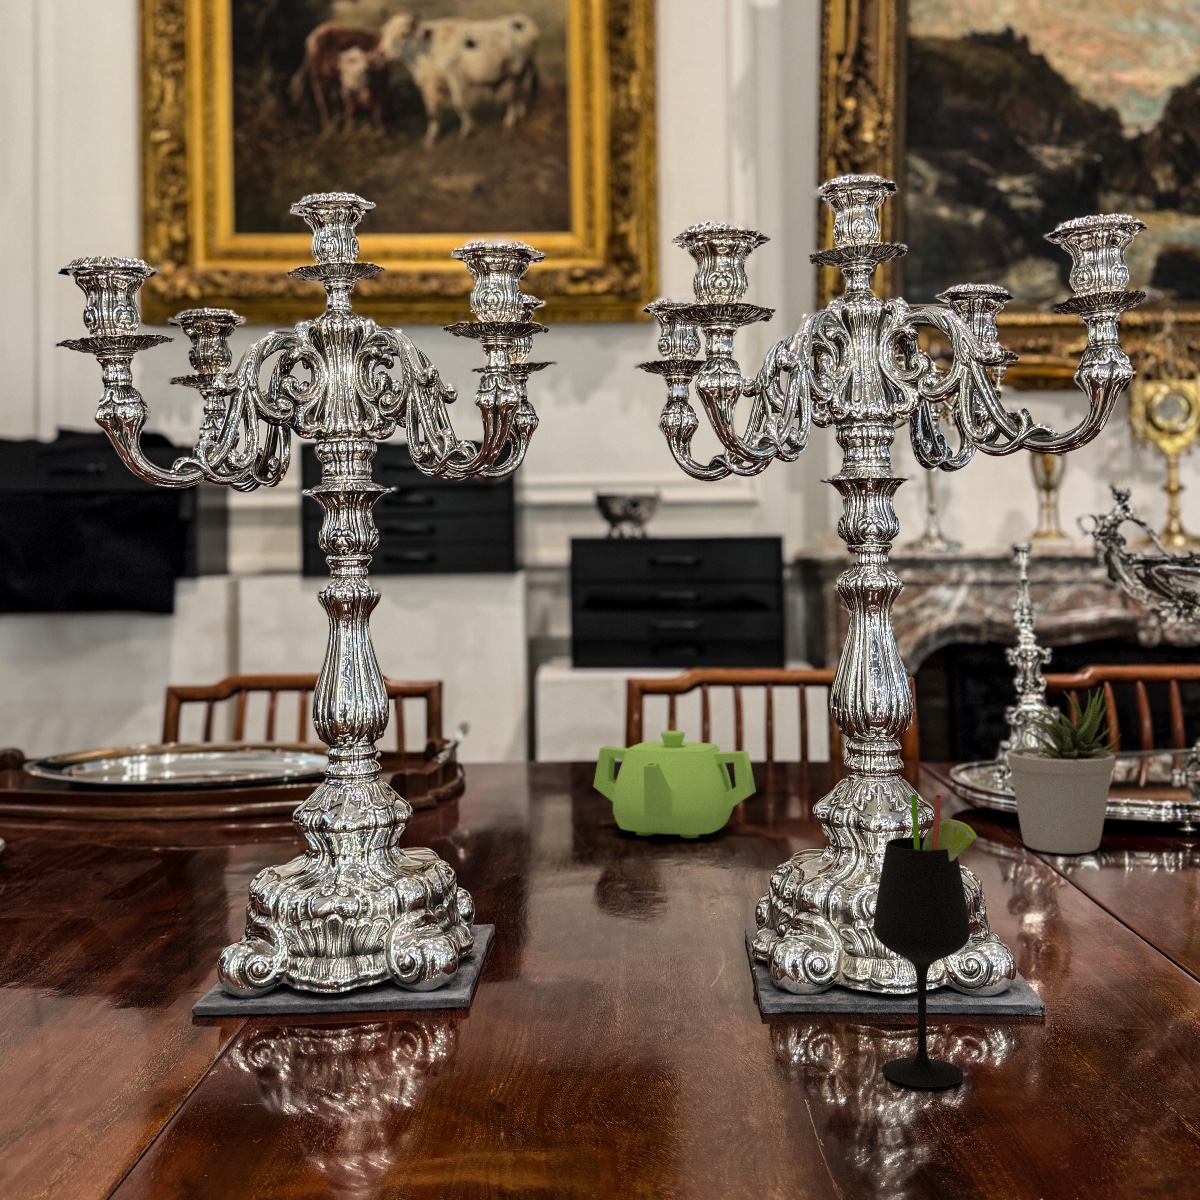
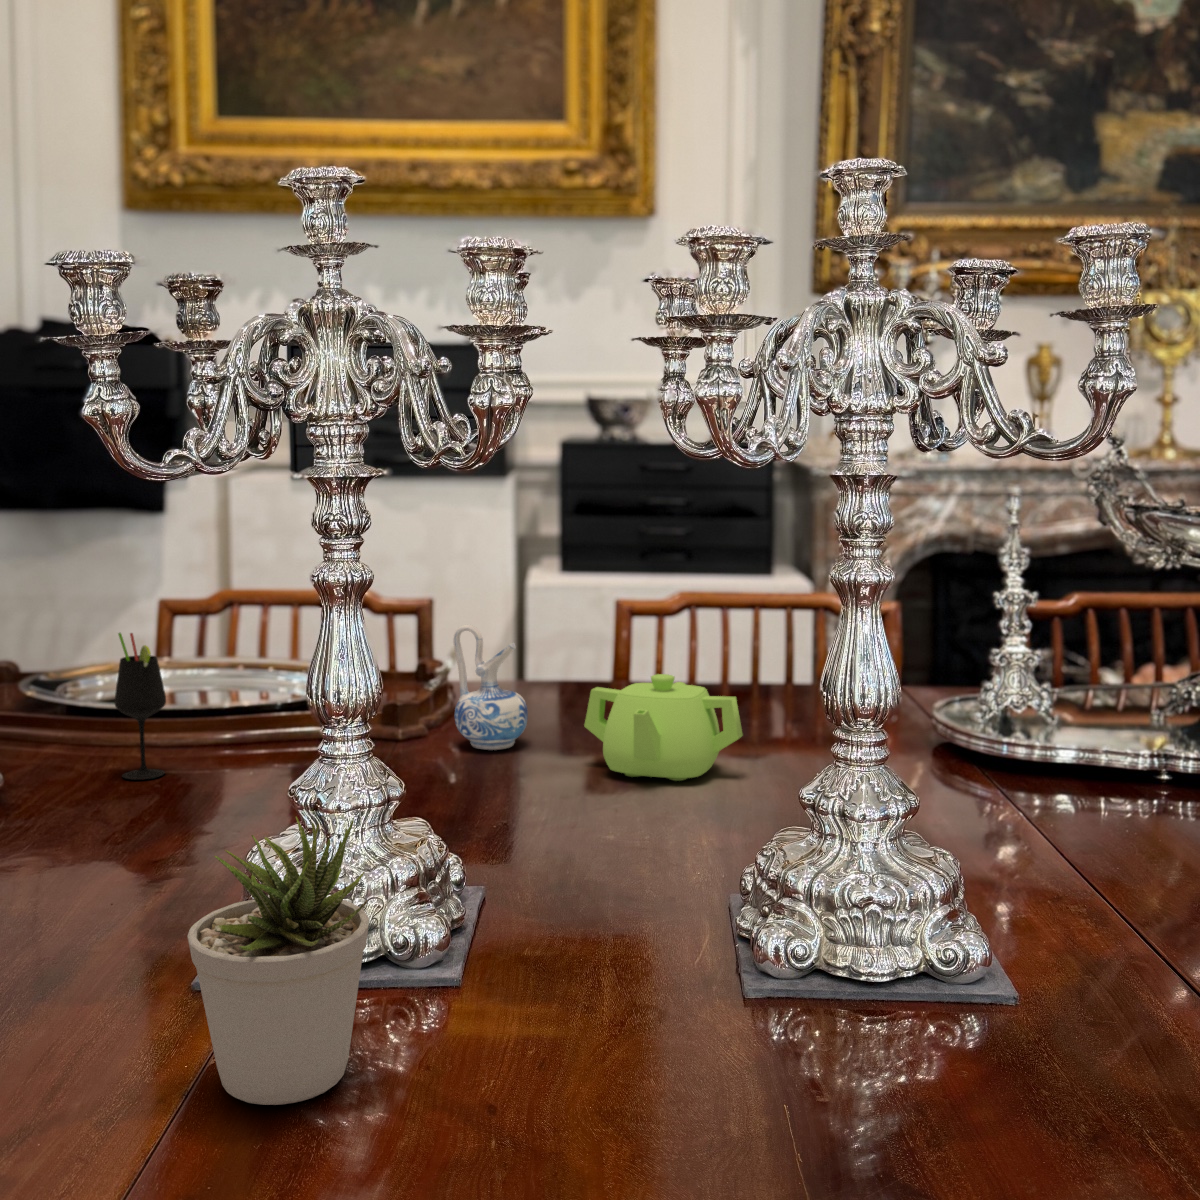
ceramic pitcher: none [459,688,536,816] -> present [453,625,528,750]
potted plant: present [1007,689,1120,854] -> present [187,816,369,1105]
wine glass: present [873,795,977,1087] -> present [115,633,166,779]

